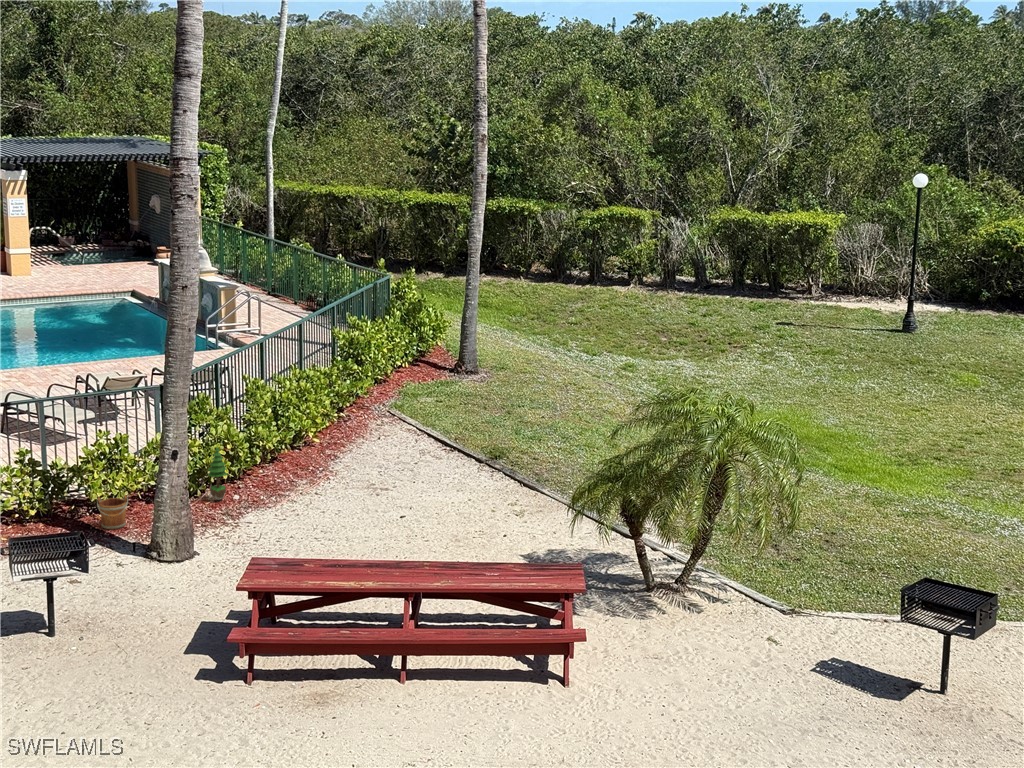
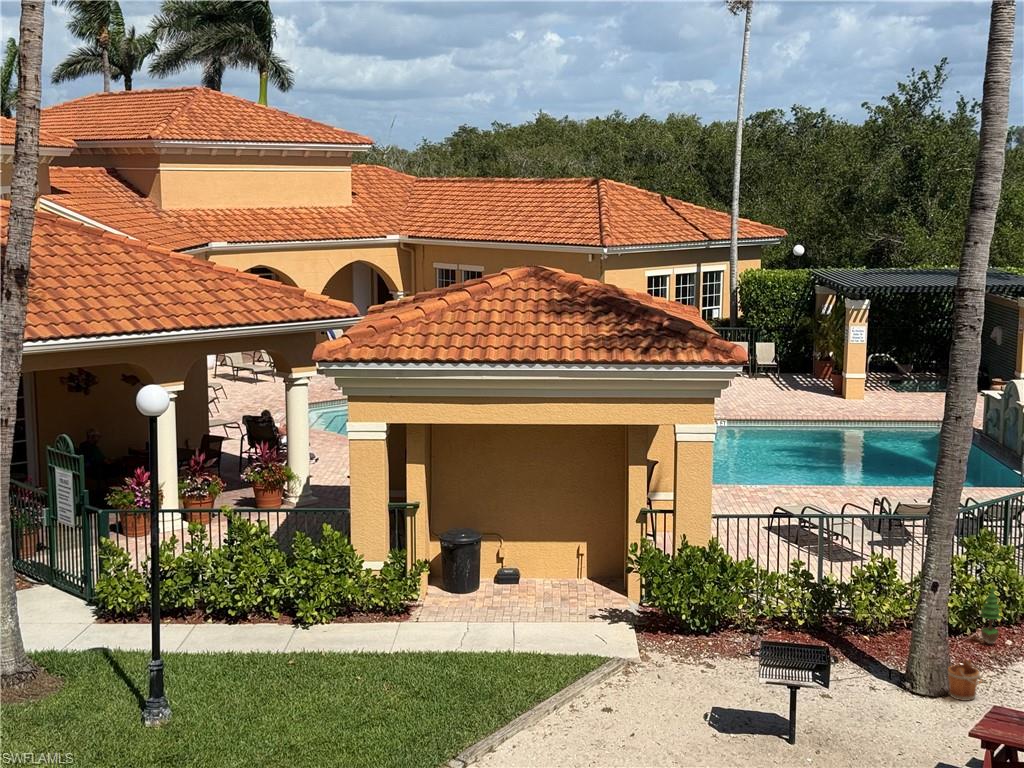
bucket: present [97,496,128,530] -> present [948,659,982,701]

